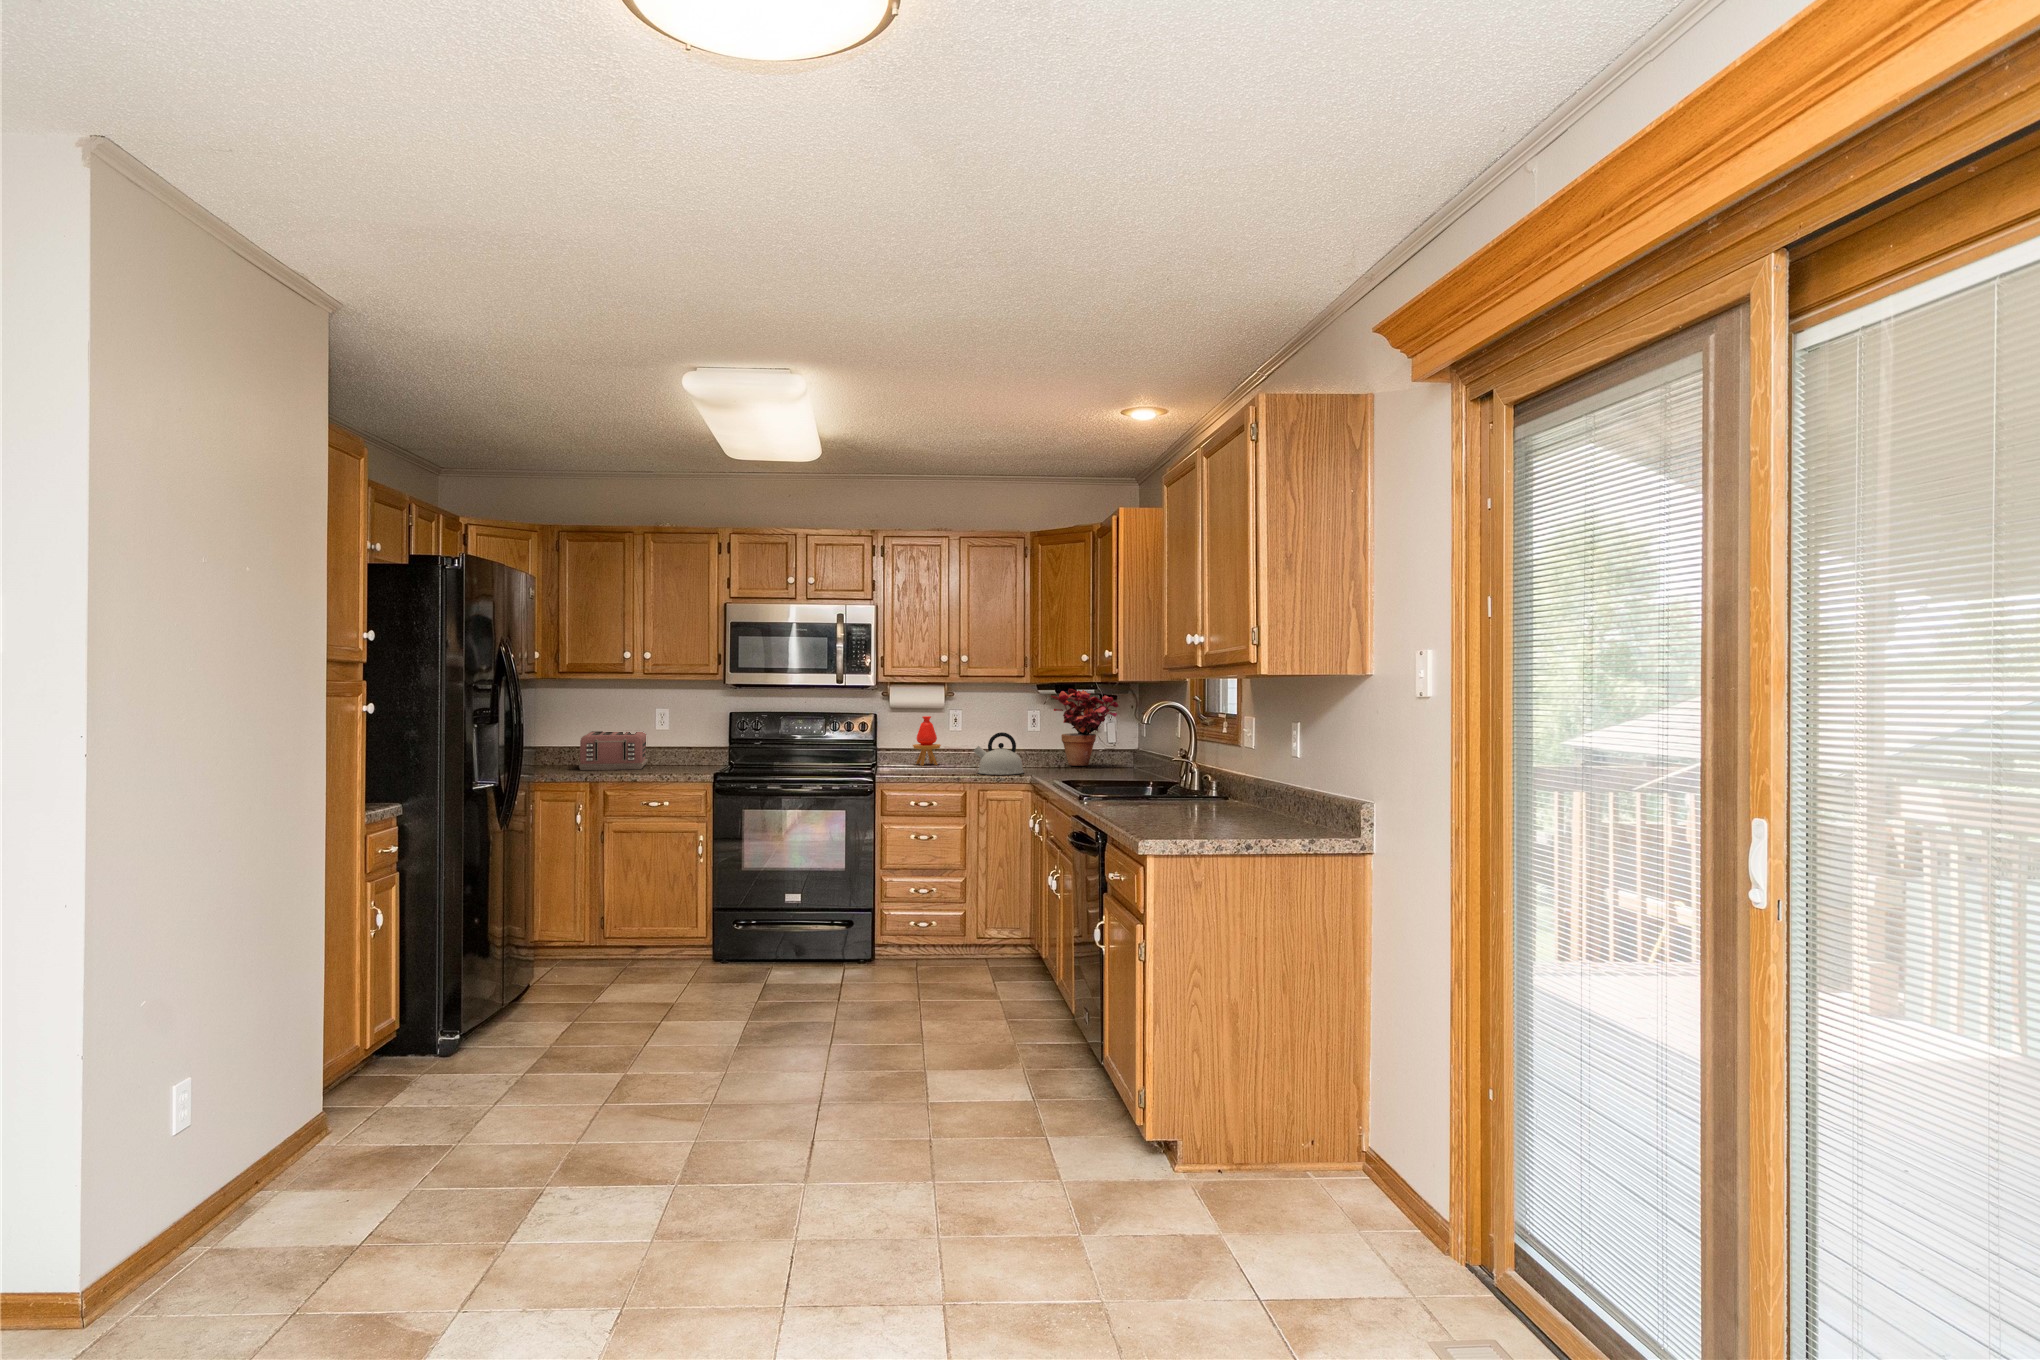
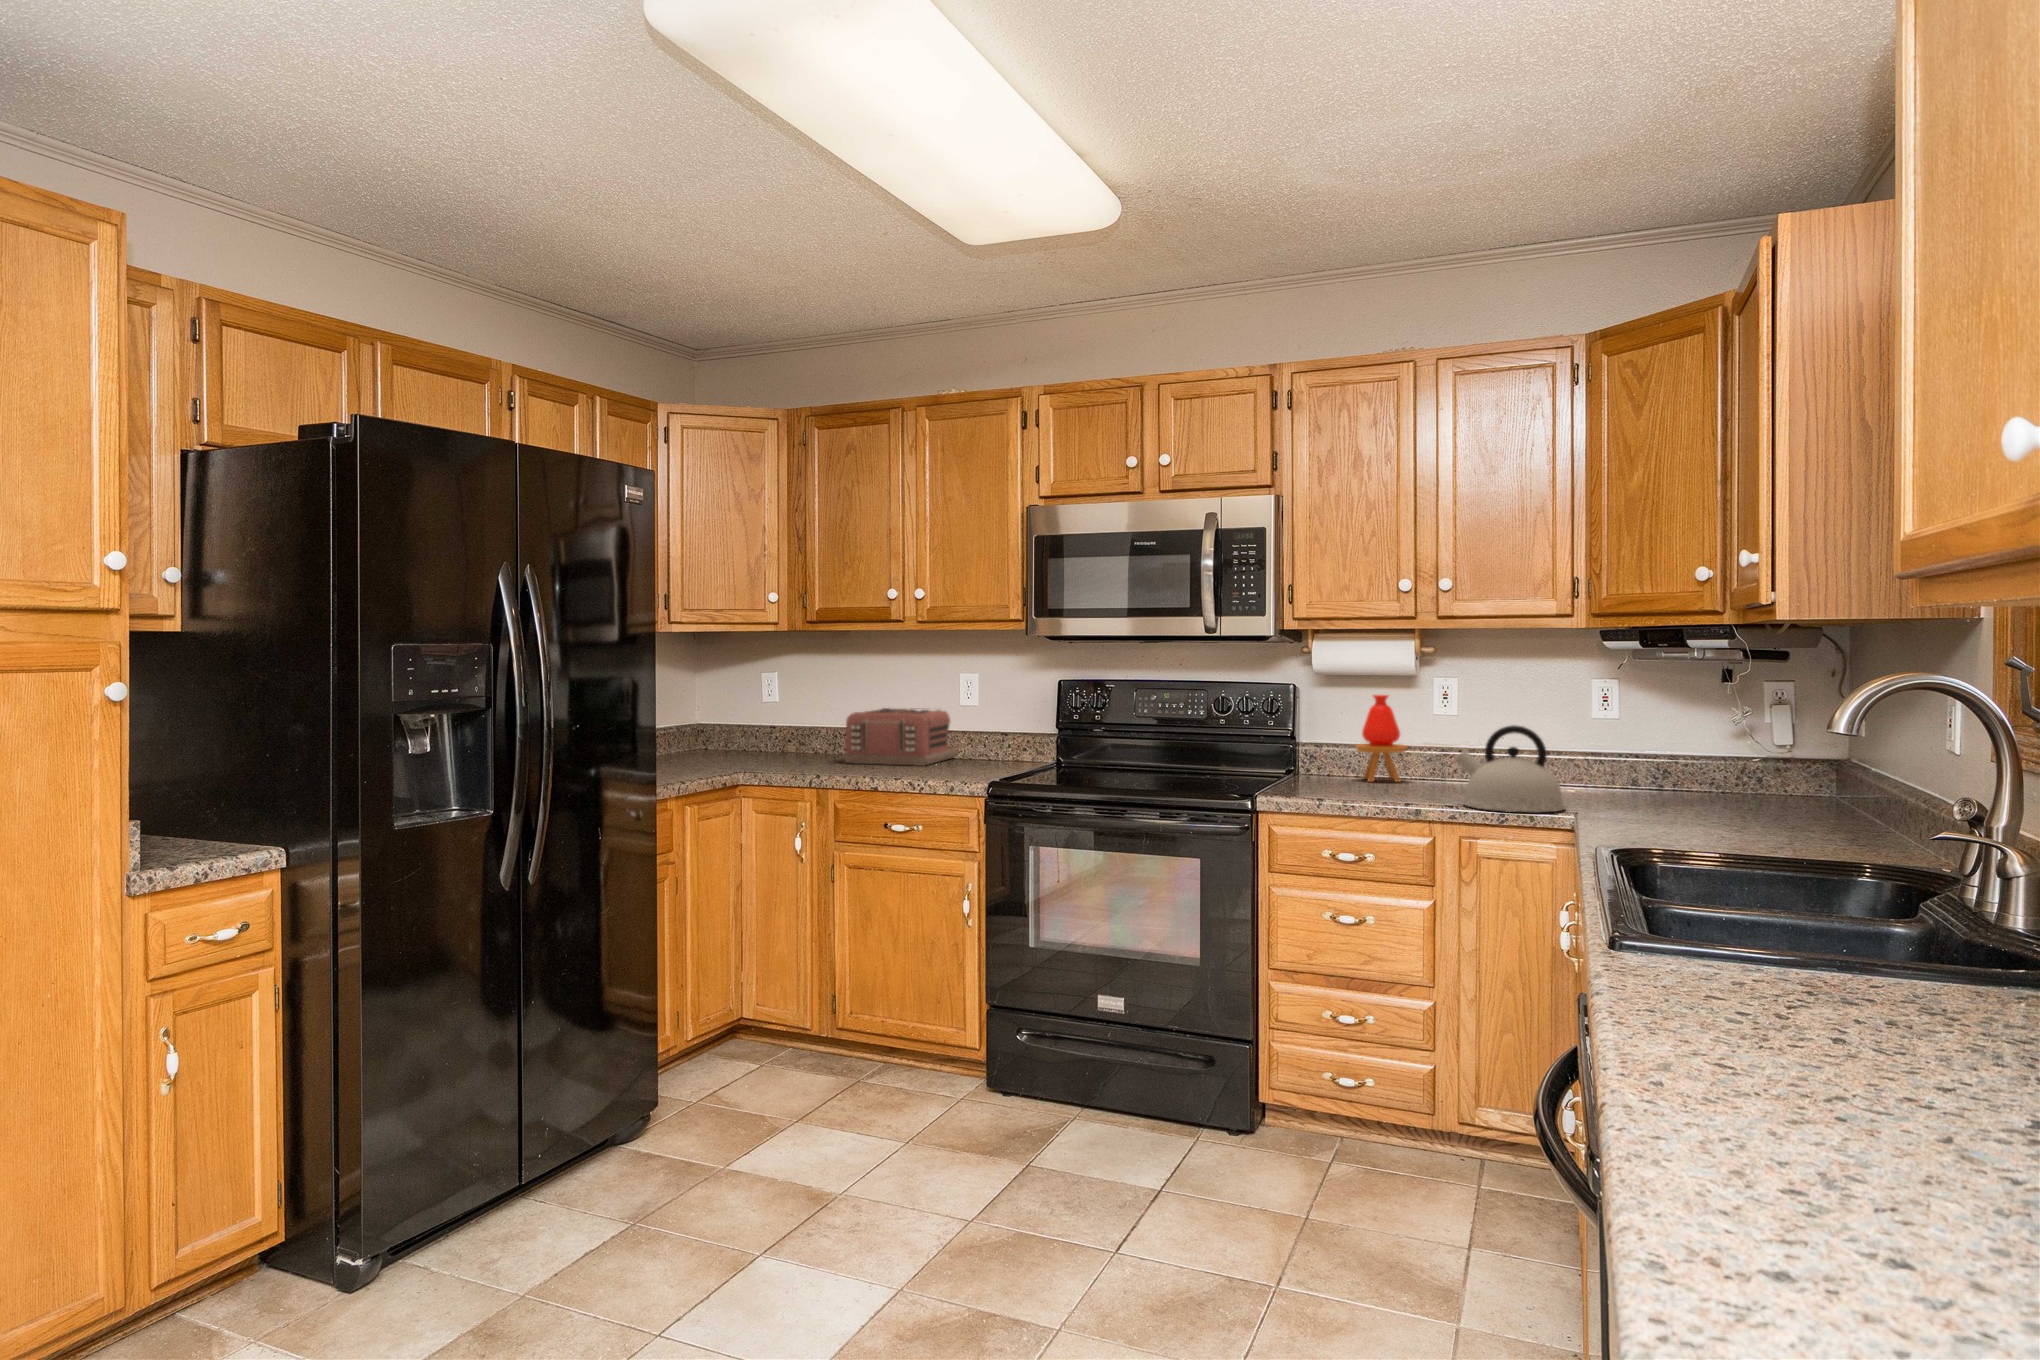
potted plant: present [1051,689,1118,766] -> none [1629,643,1796,800]

